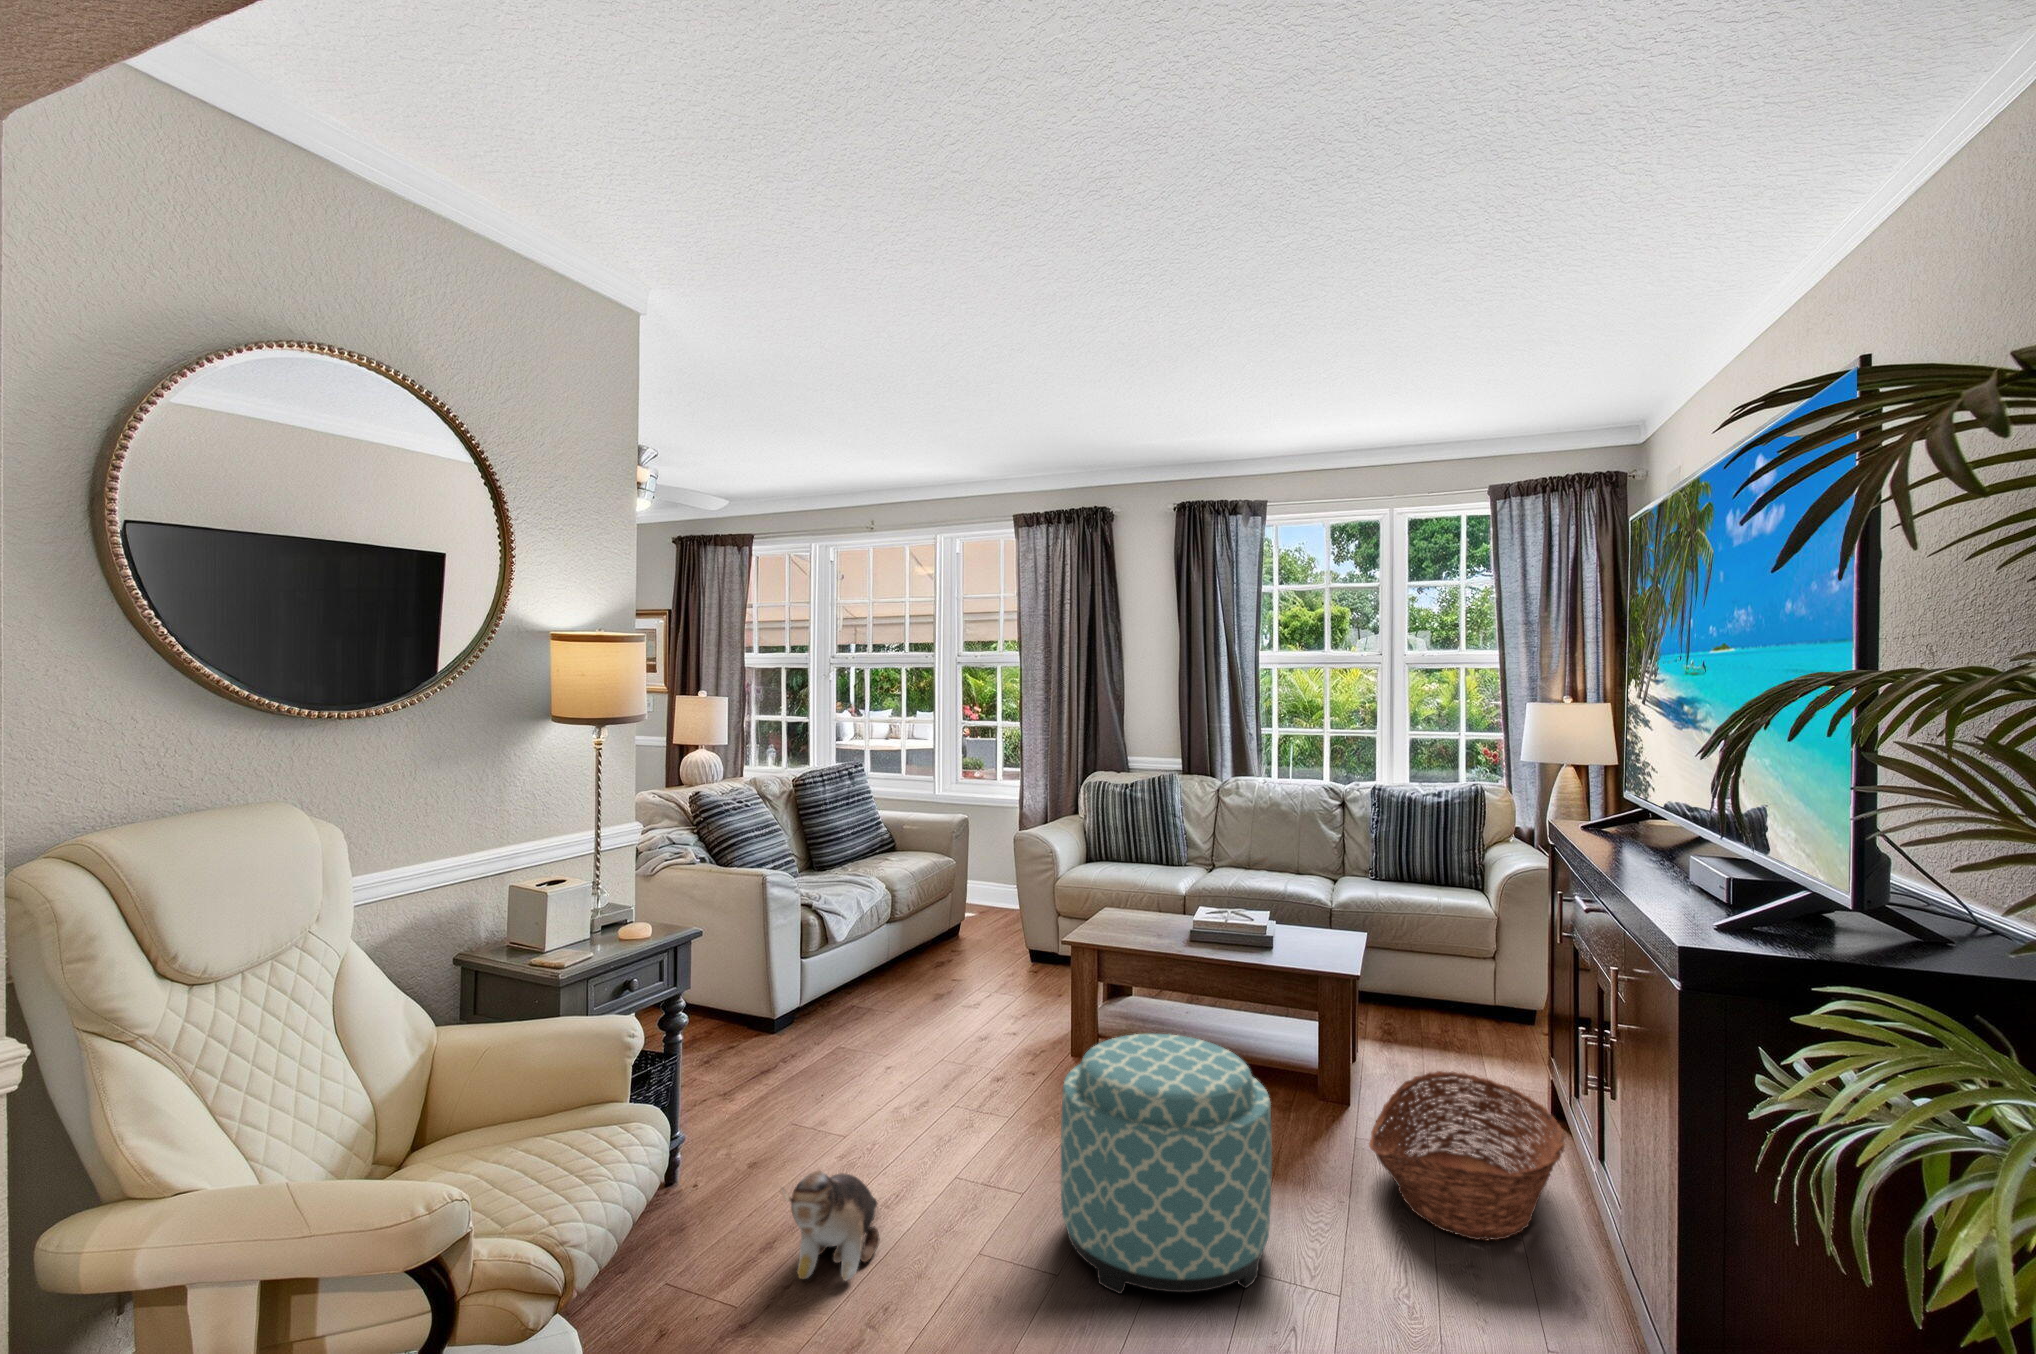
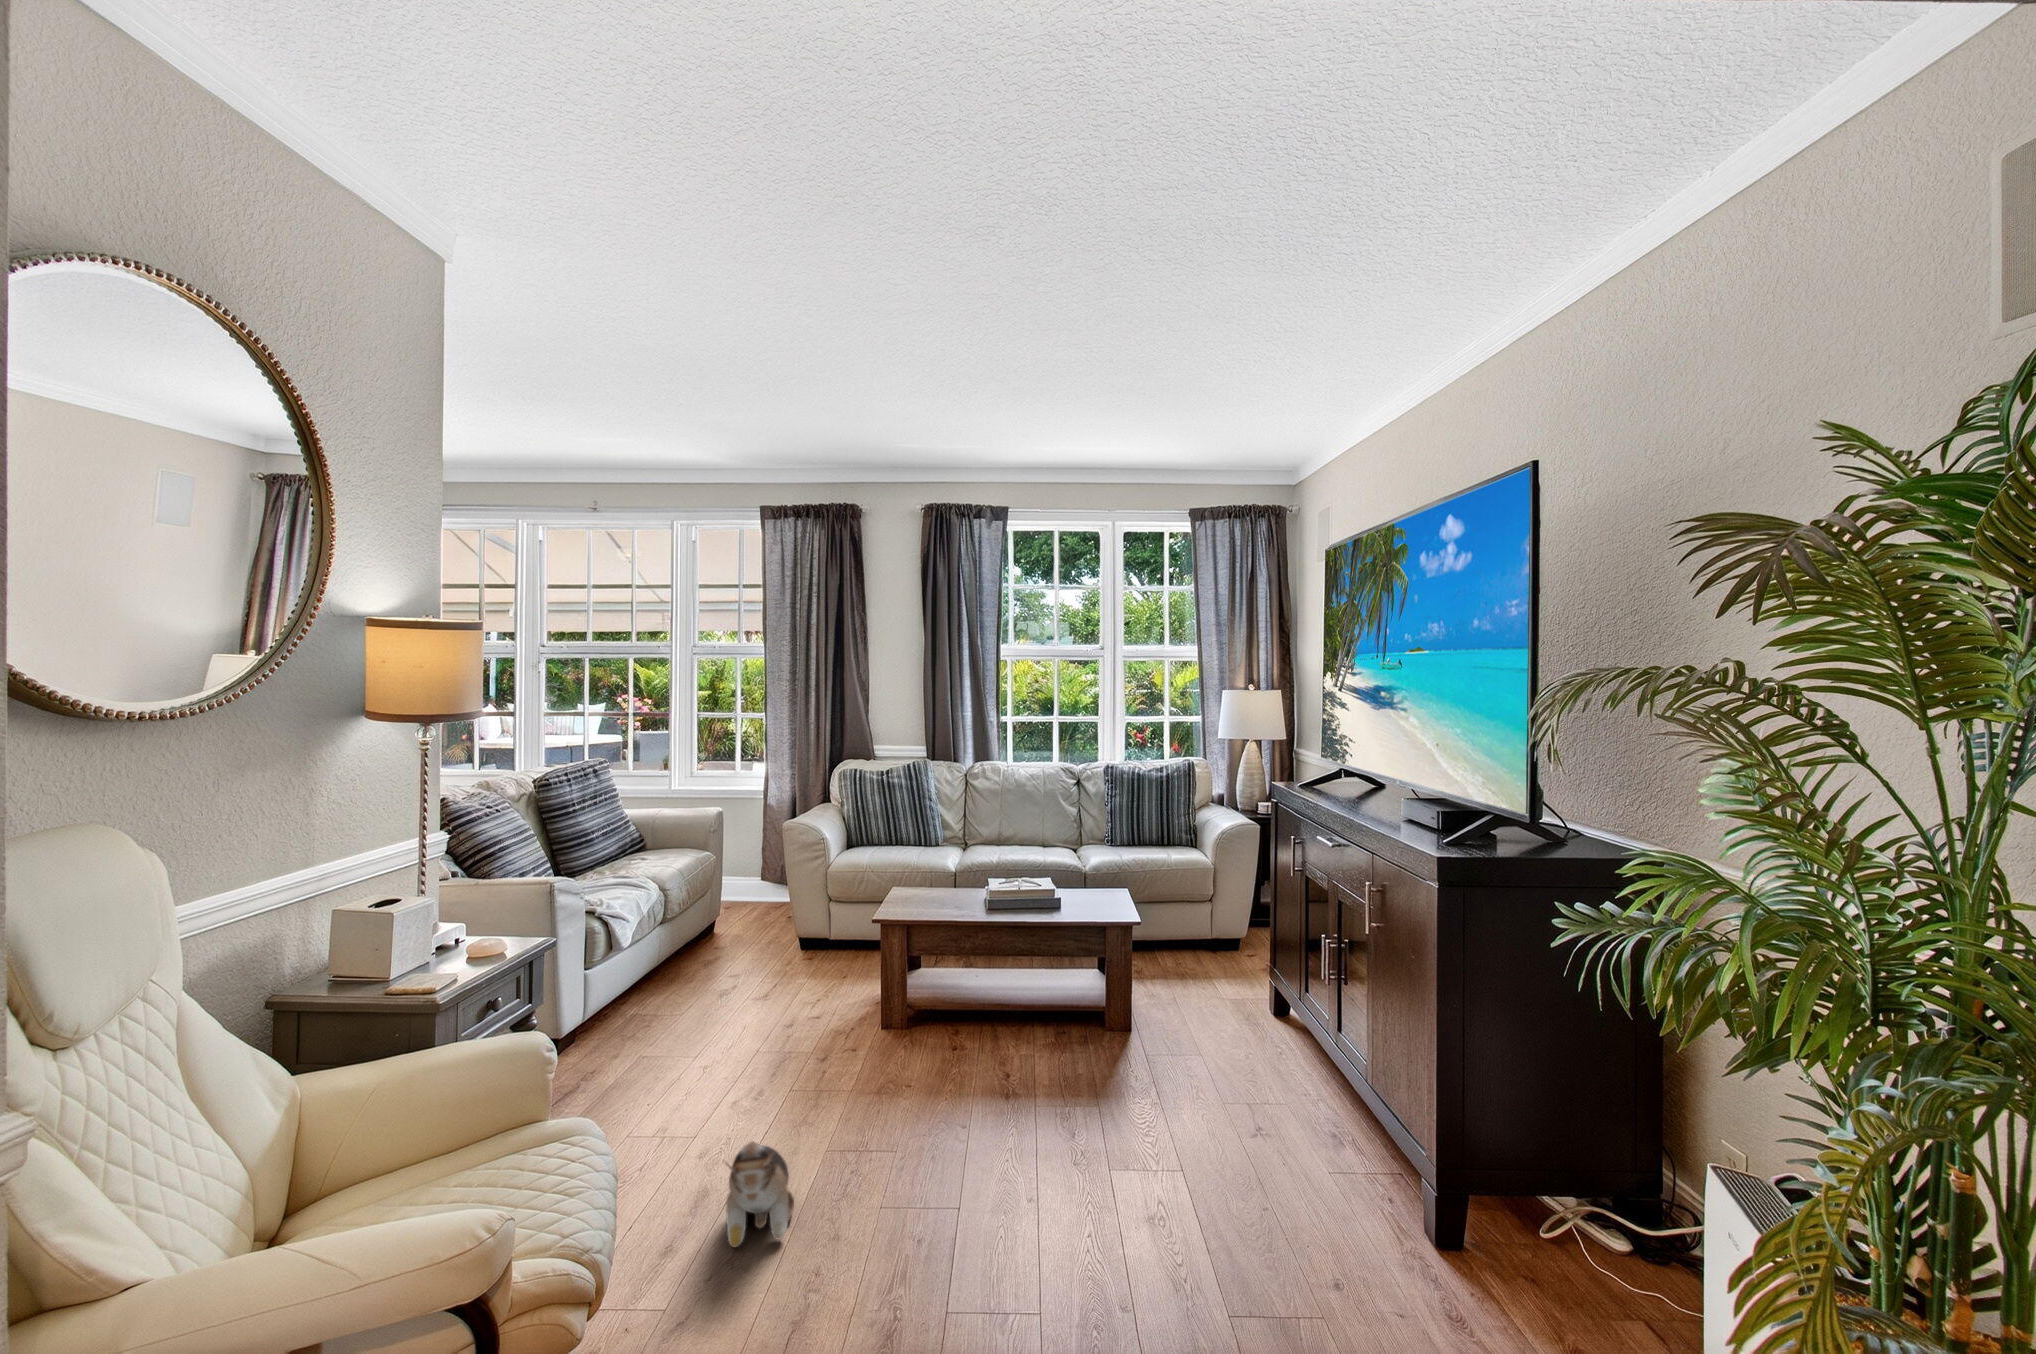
ottoman: present [1061,1034,1272,1294] -> none [950,982,1127,1201]
basket: present [1369,1071,1565,1240] -> none [1169,991,1316,1112]

